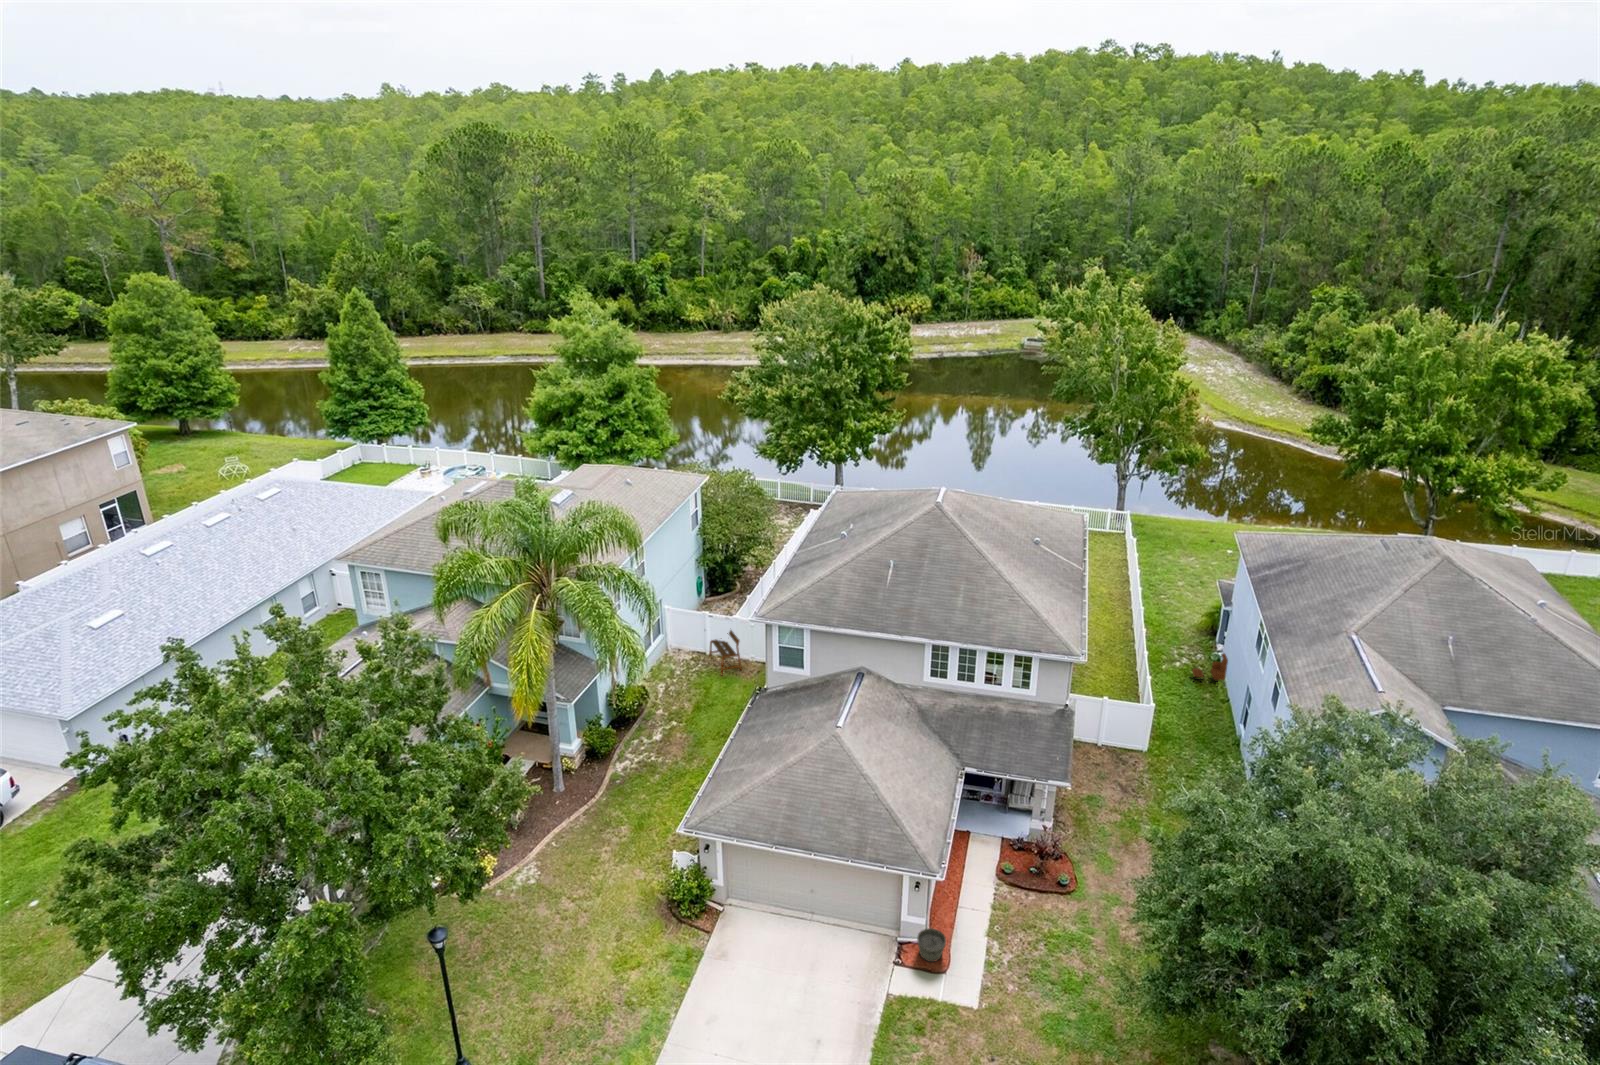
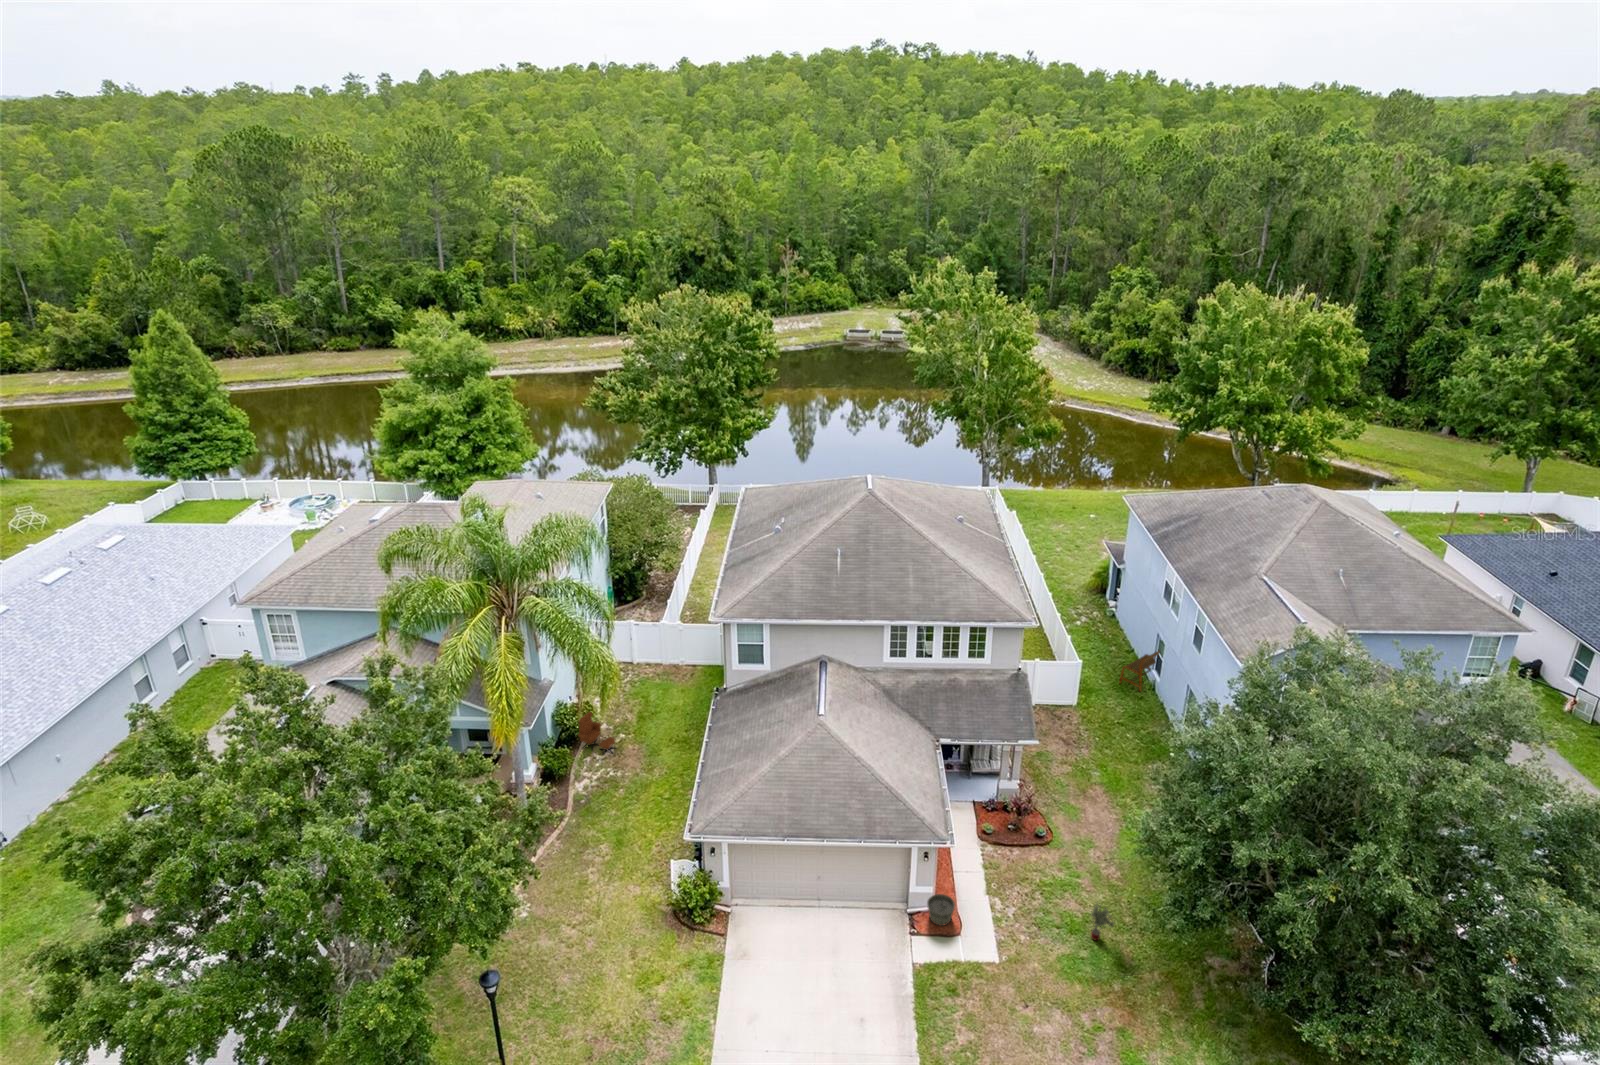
bench: present [709,630,742,675] -> present [1119,650,1160,691]
lounge chair: present [1192,653,1228,683] -> present [578,712,616,751]
potted tree: none [1085,966,1112,1008] -> present [1091,902,1114,940]

